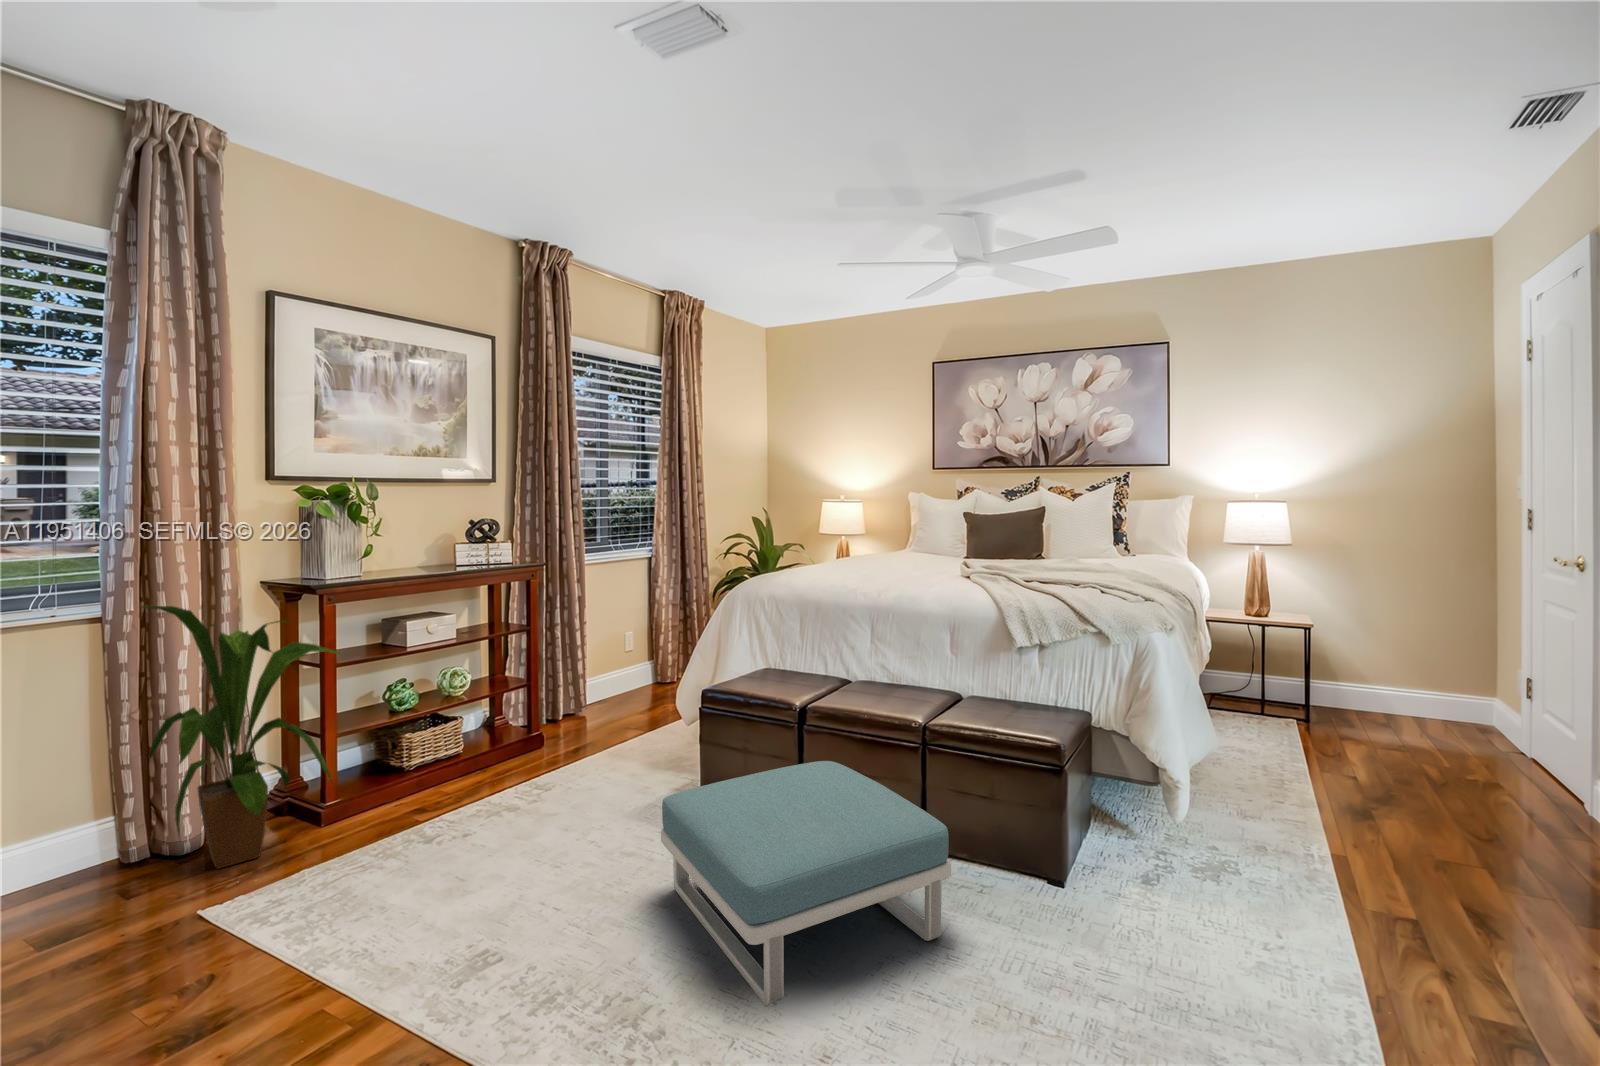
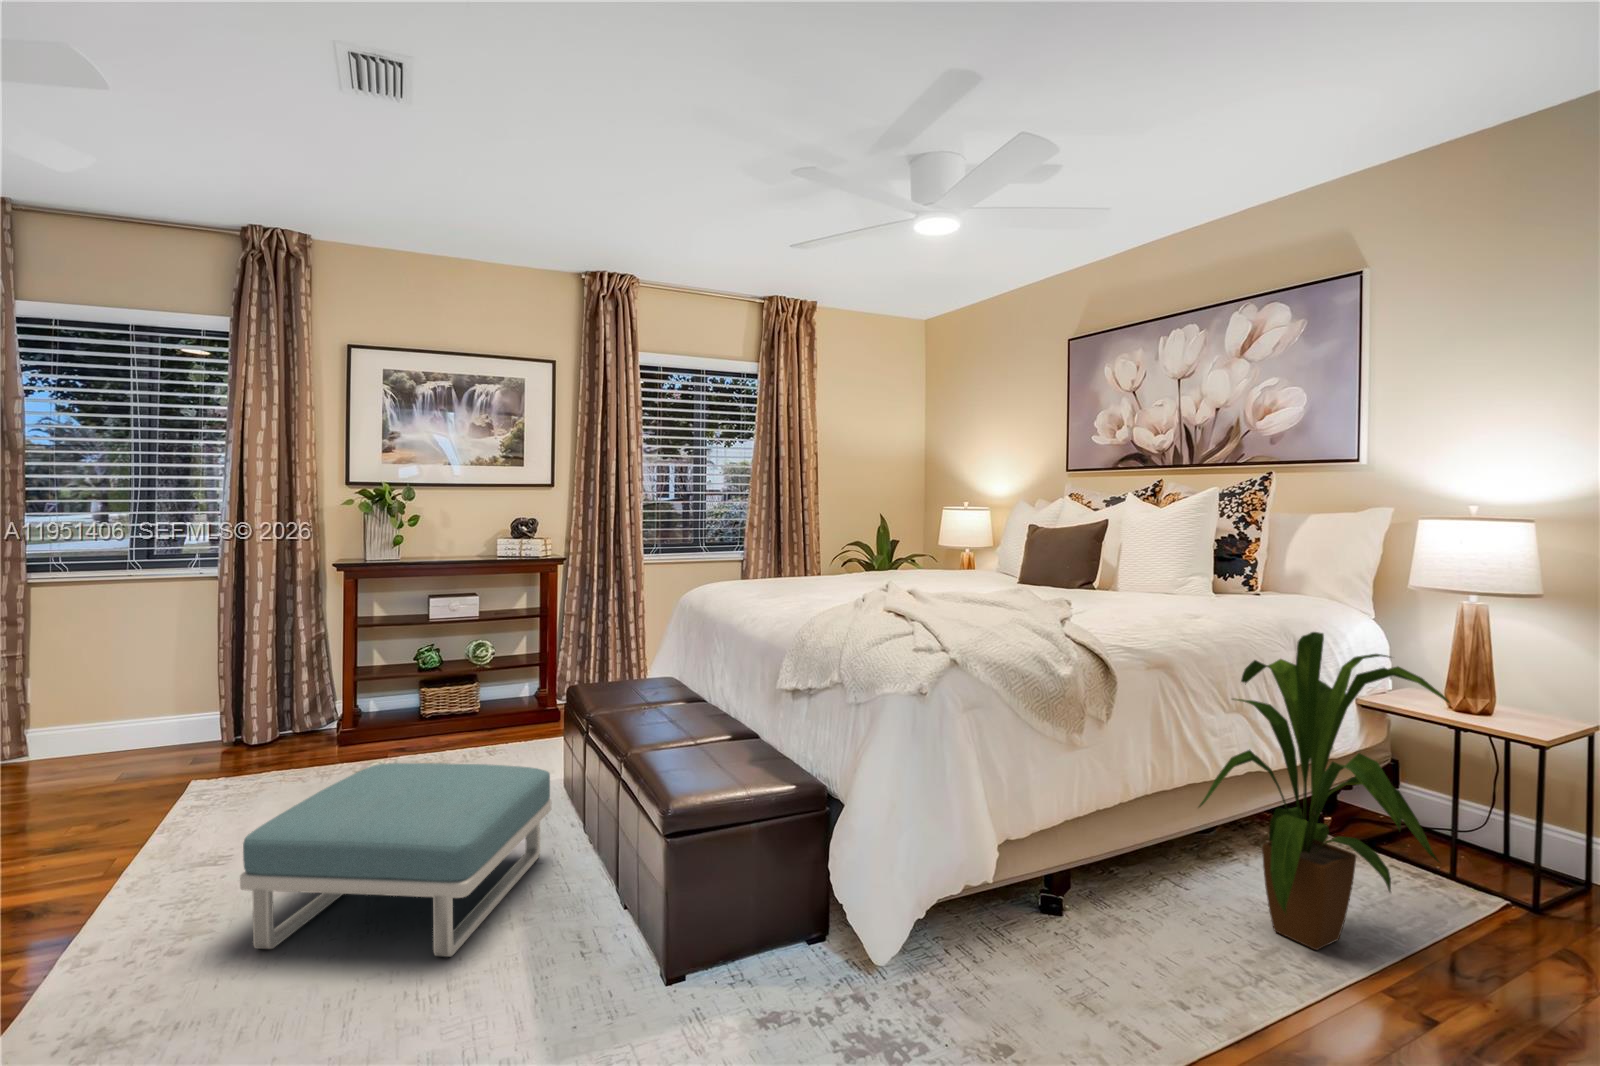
house plant: present [141,606,343,869] -> present [1199,632,1449,950]

